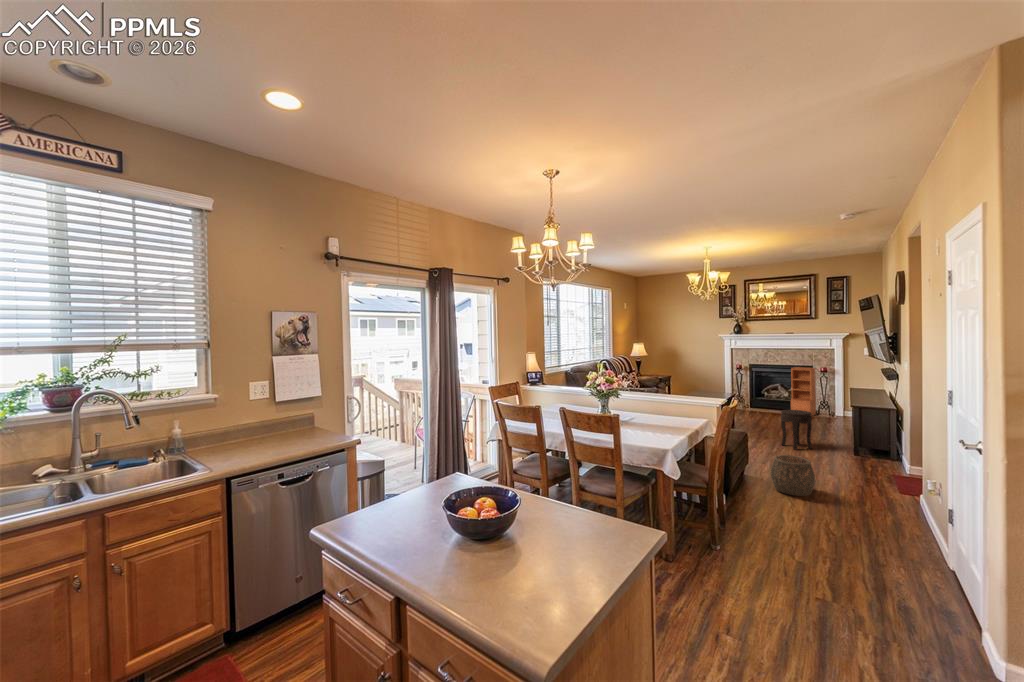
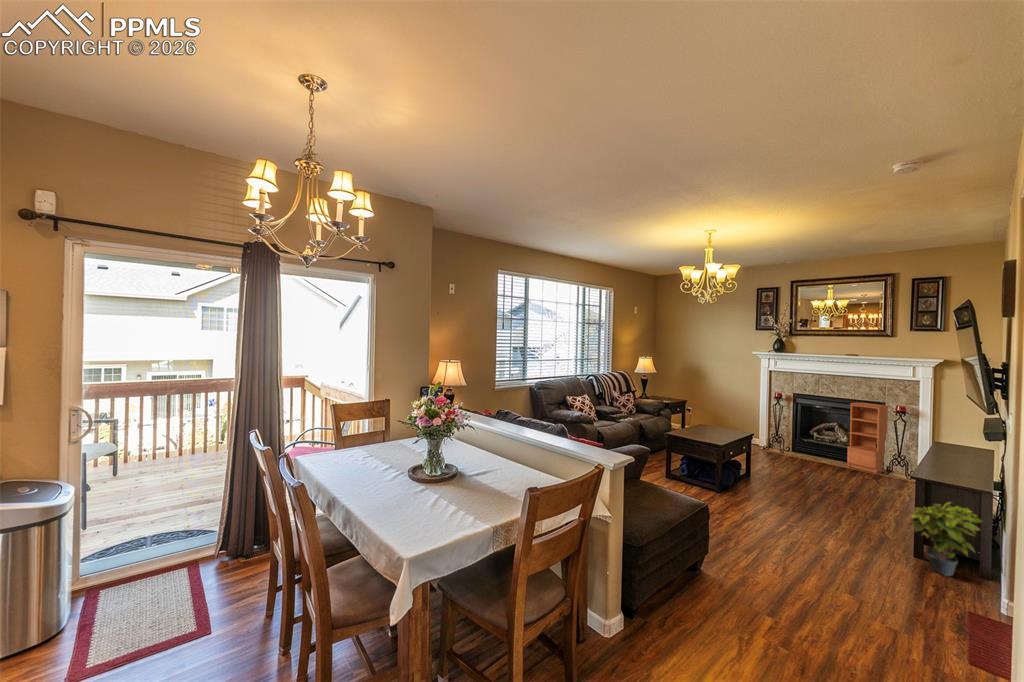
side table: present [781,410,812,450] -> none [798,465,846,530]
potted plant: none [857,419,897,464] -> present [909,502,982,576]
woven basket: present [771,455,815,496] -> none [724,545,795,624]

